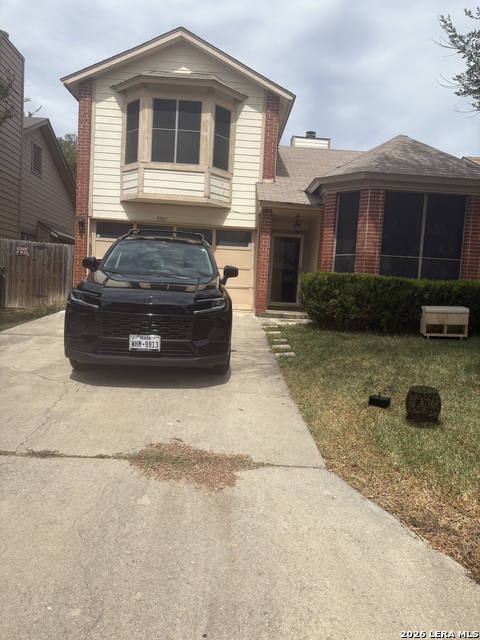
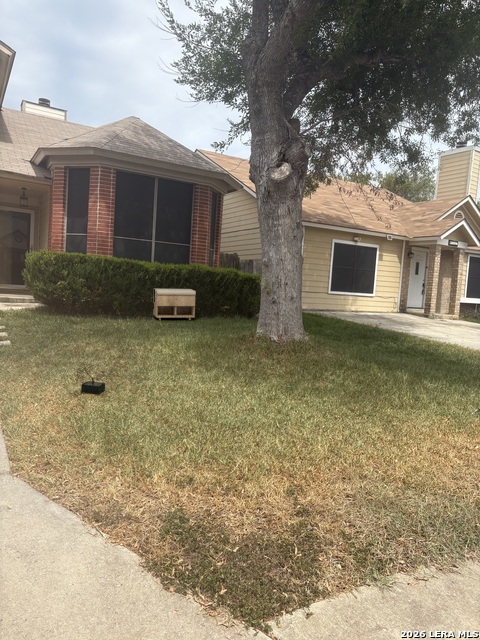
woven basket: present [405,386,442,422] -> none [117,368,152,404]

